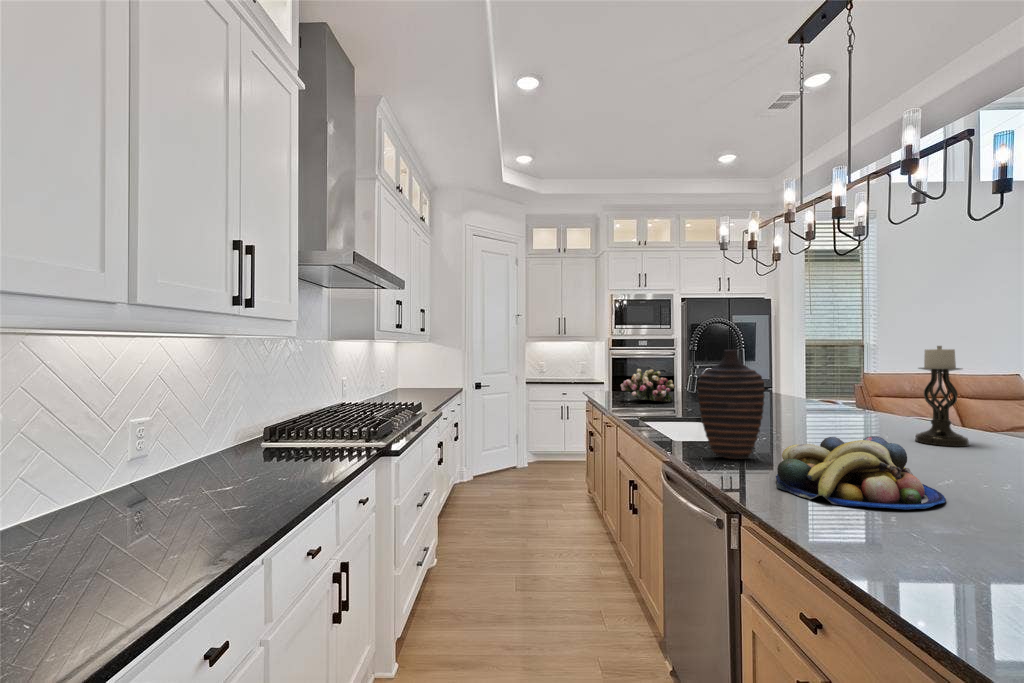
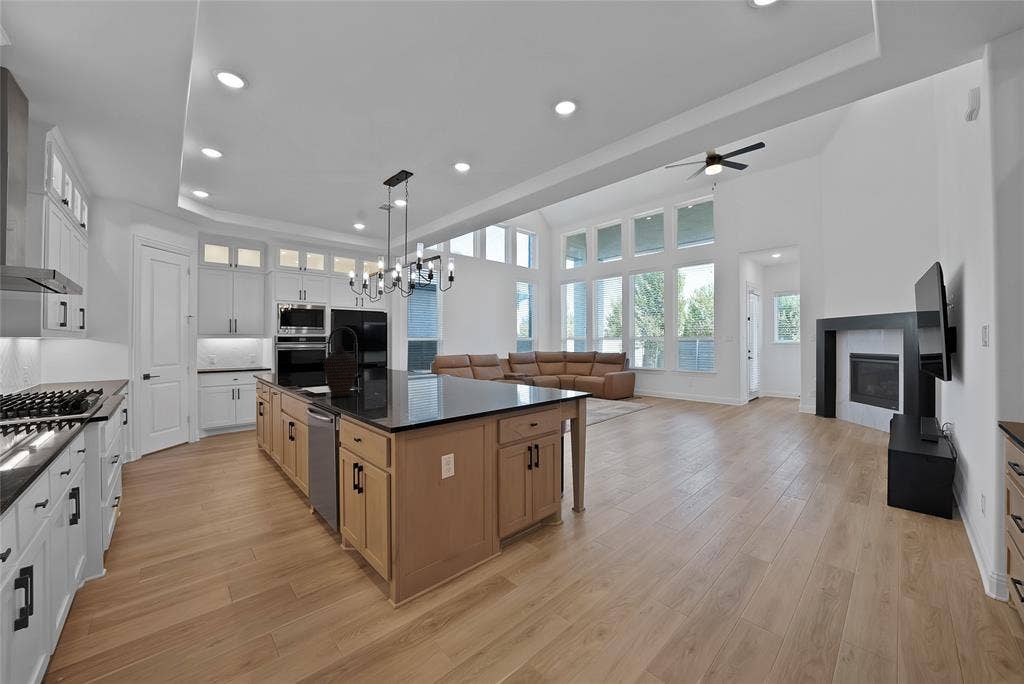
candle holder: present [915,346,969,446] -> none [424,343,442,384]
flower arrangement: present [621,369,675,402] -> none [284,357,322,377]
fruit bowl: present [776,436,946,509] -> none [354,379,411,404]

